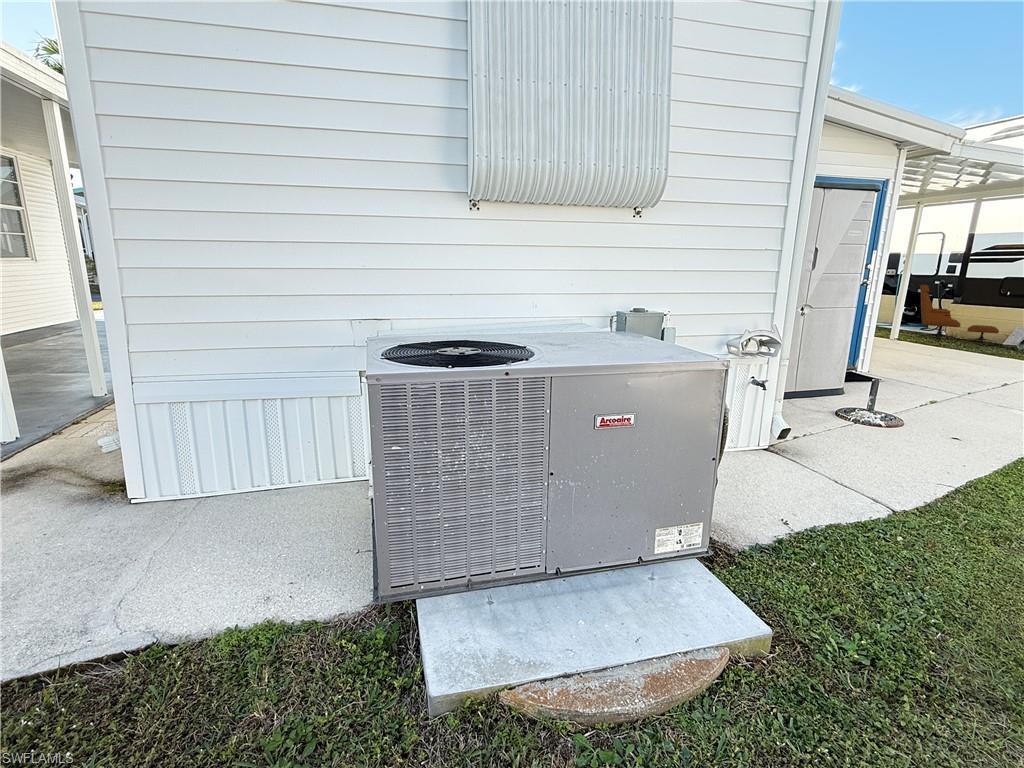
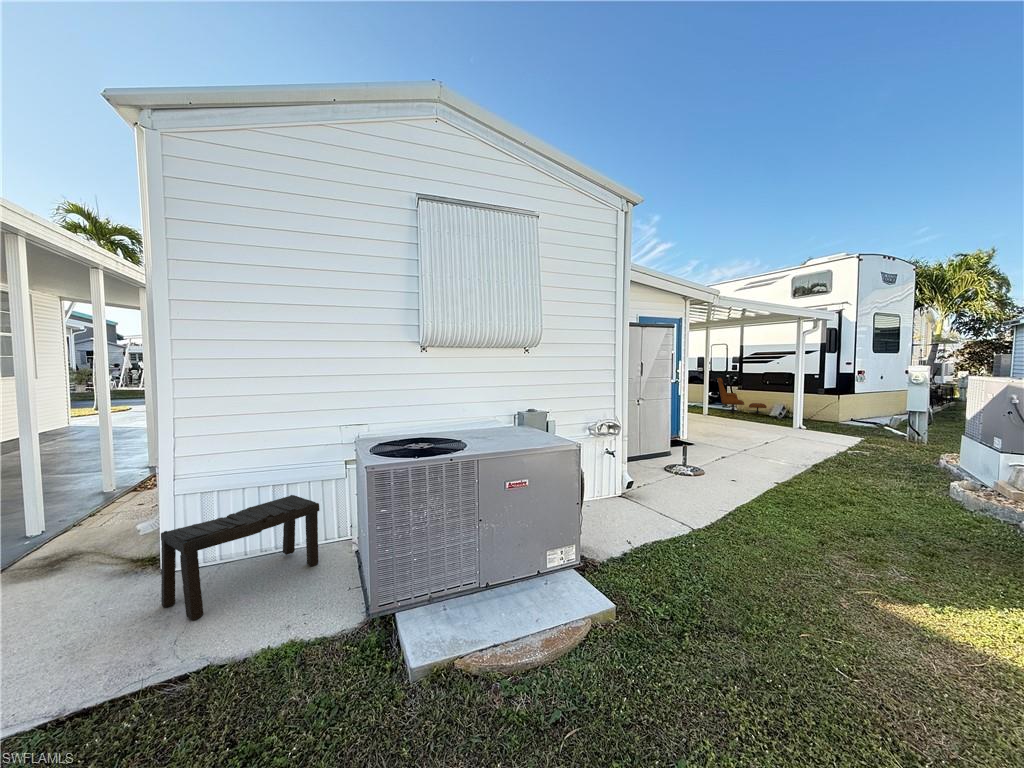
bench: none [108,414,323,573] -> present [161,495,319,620]

